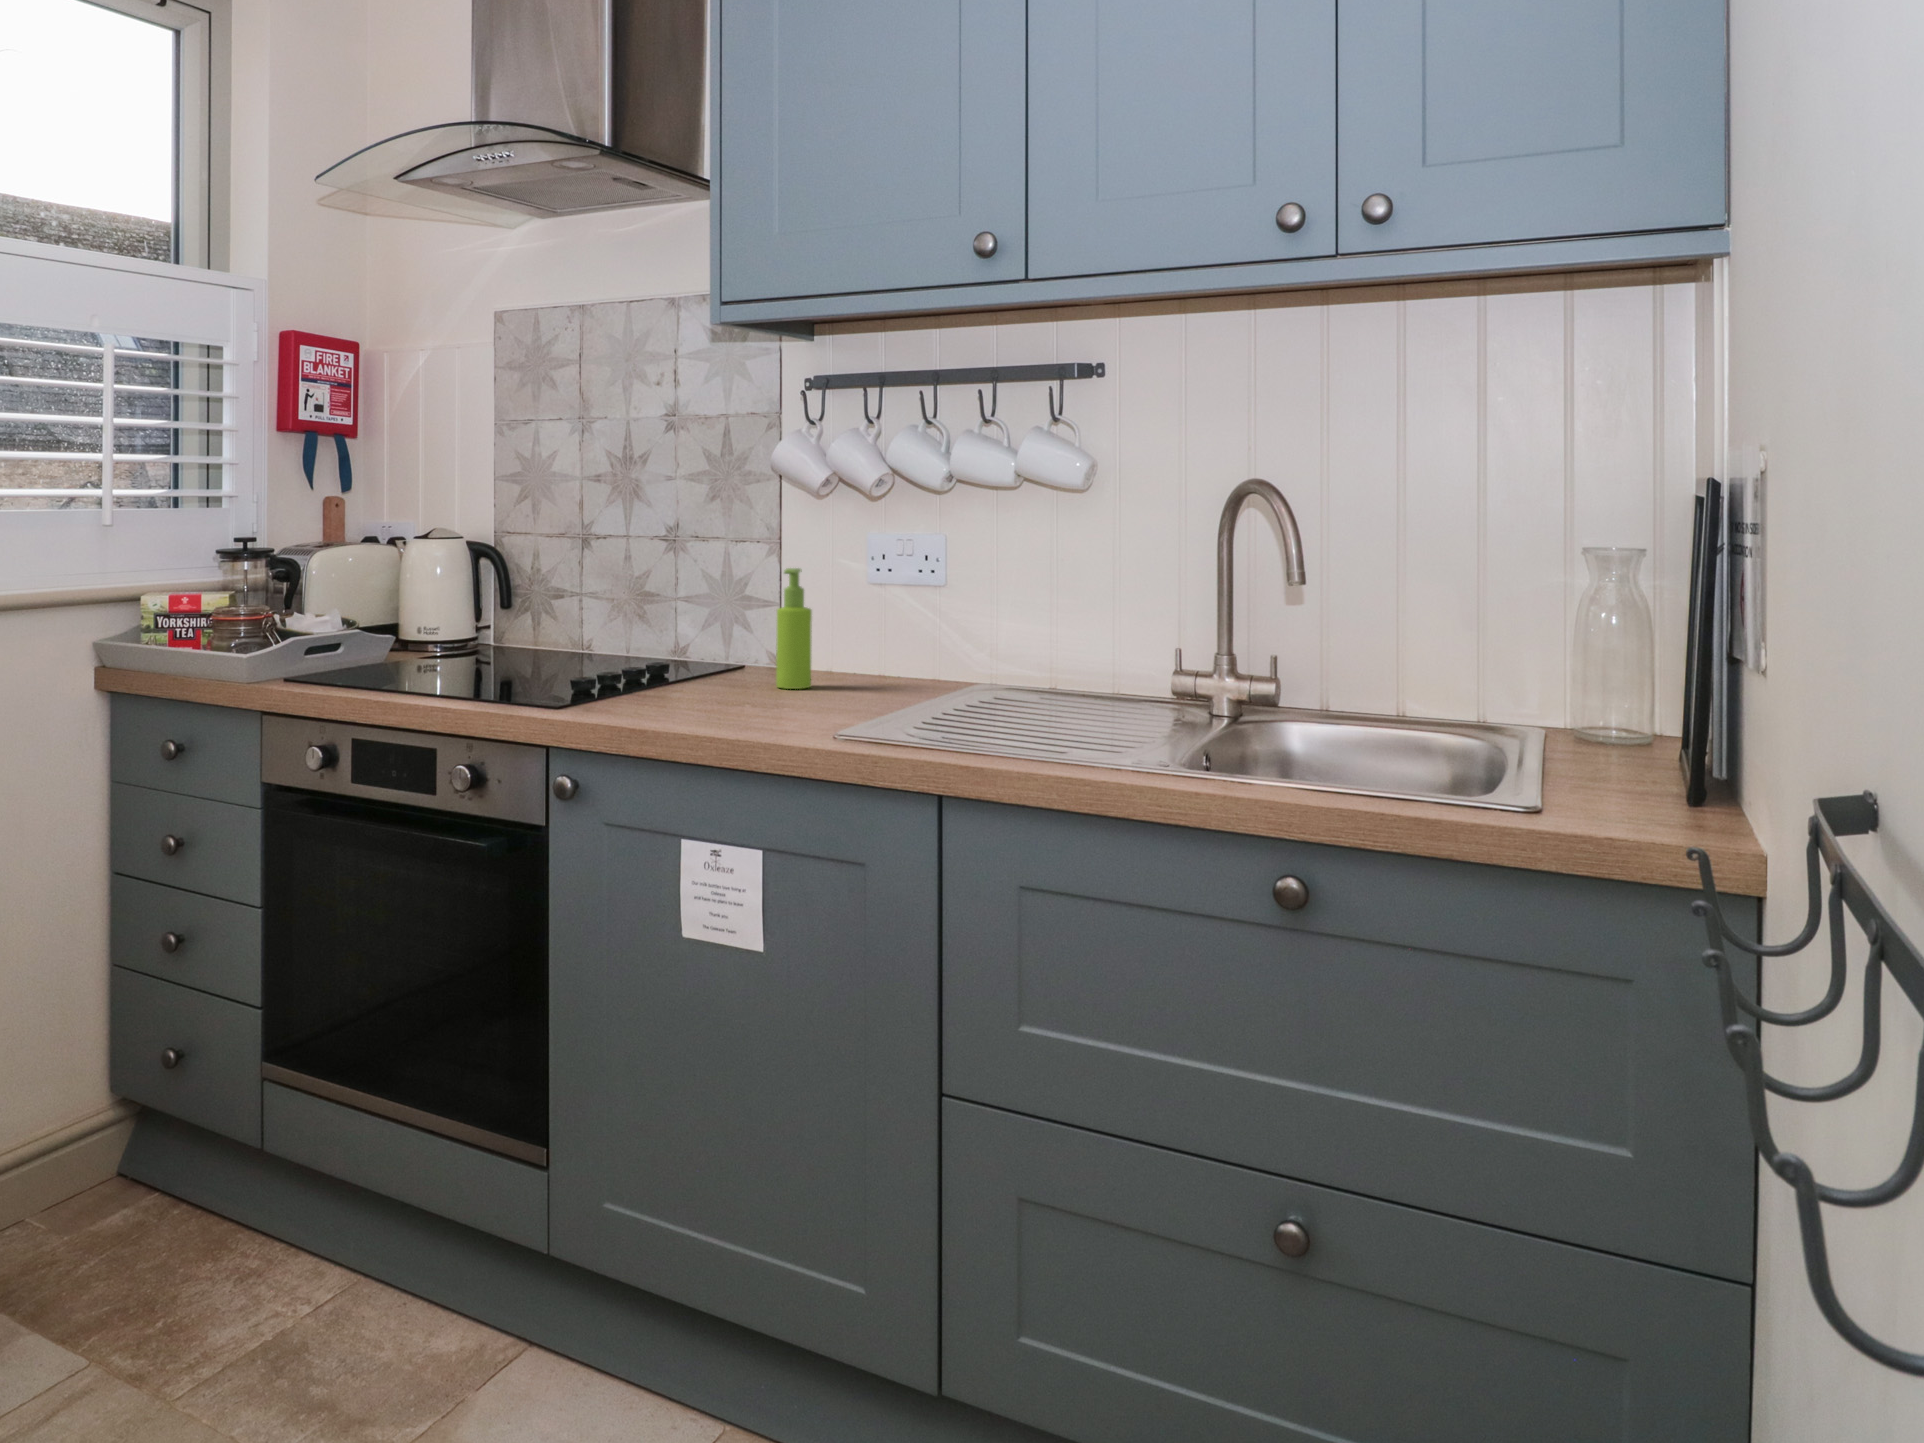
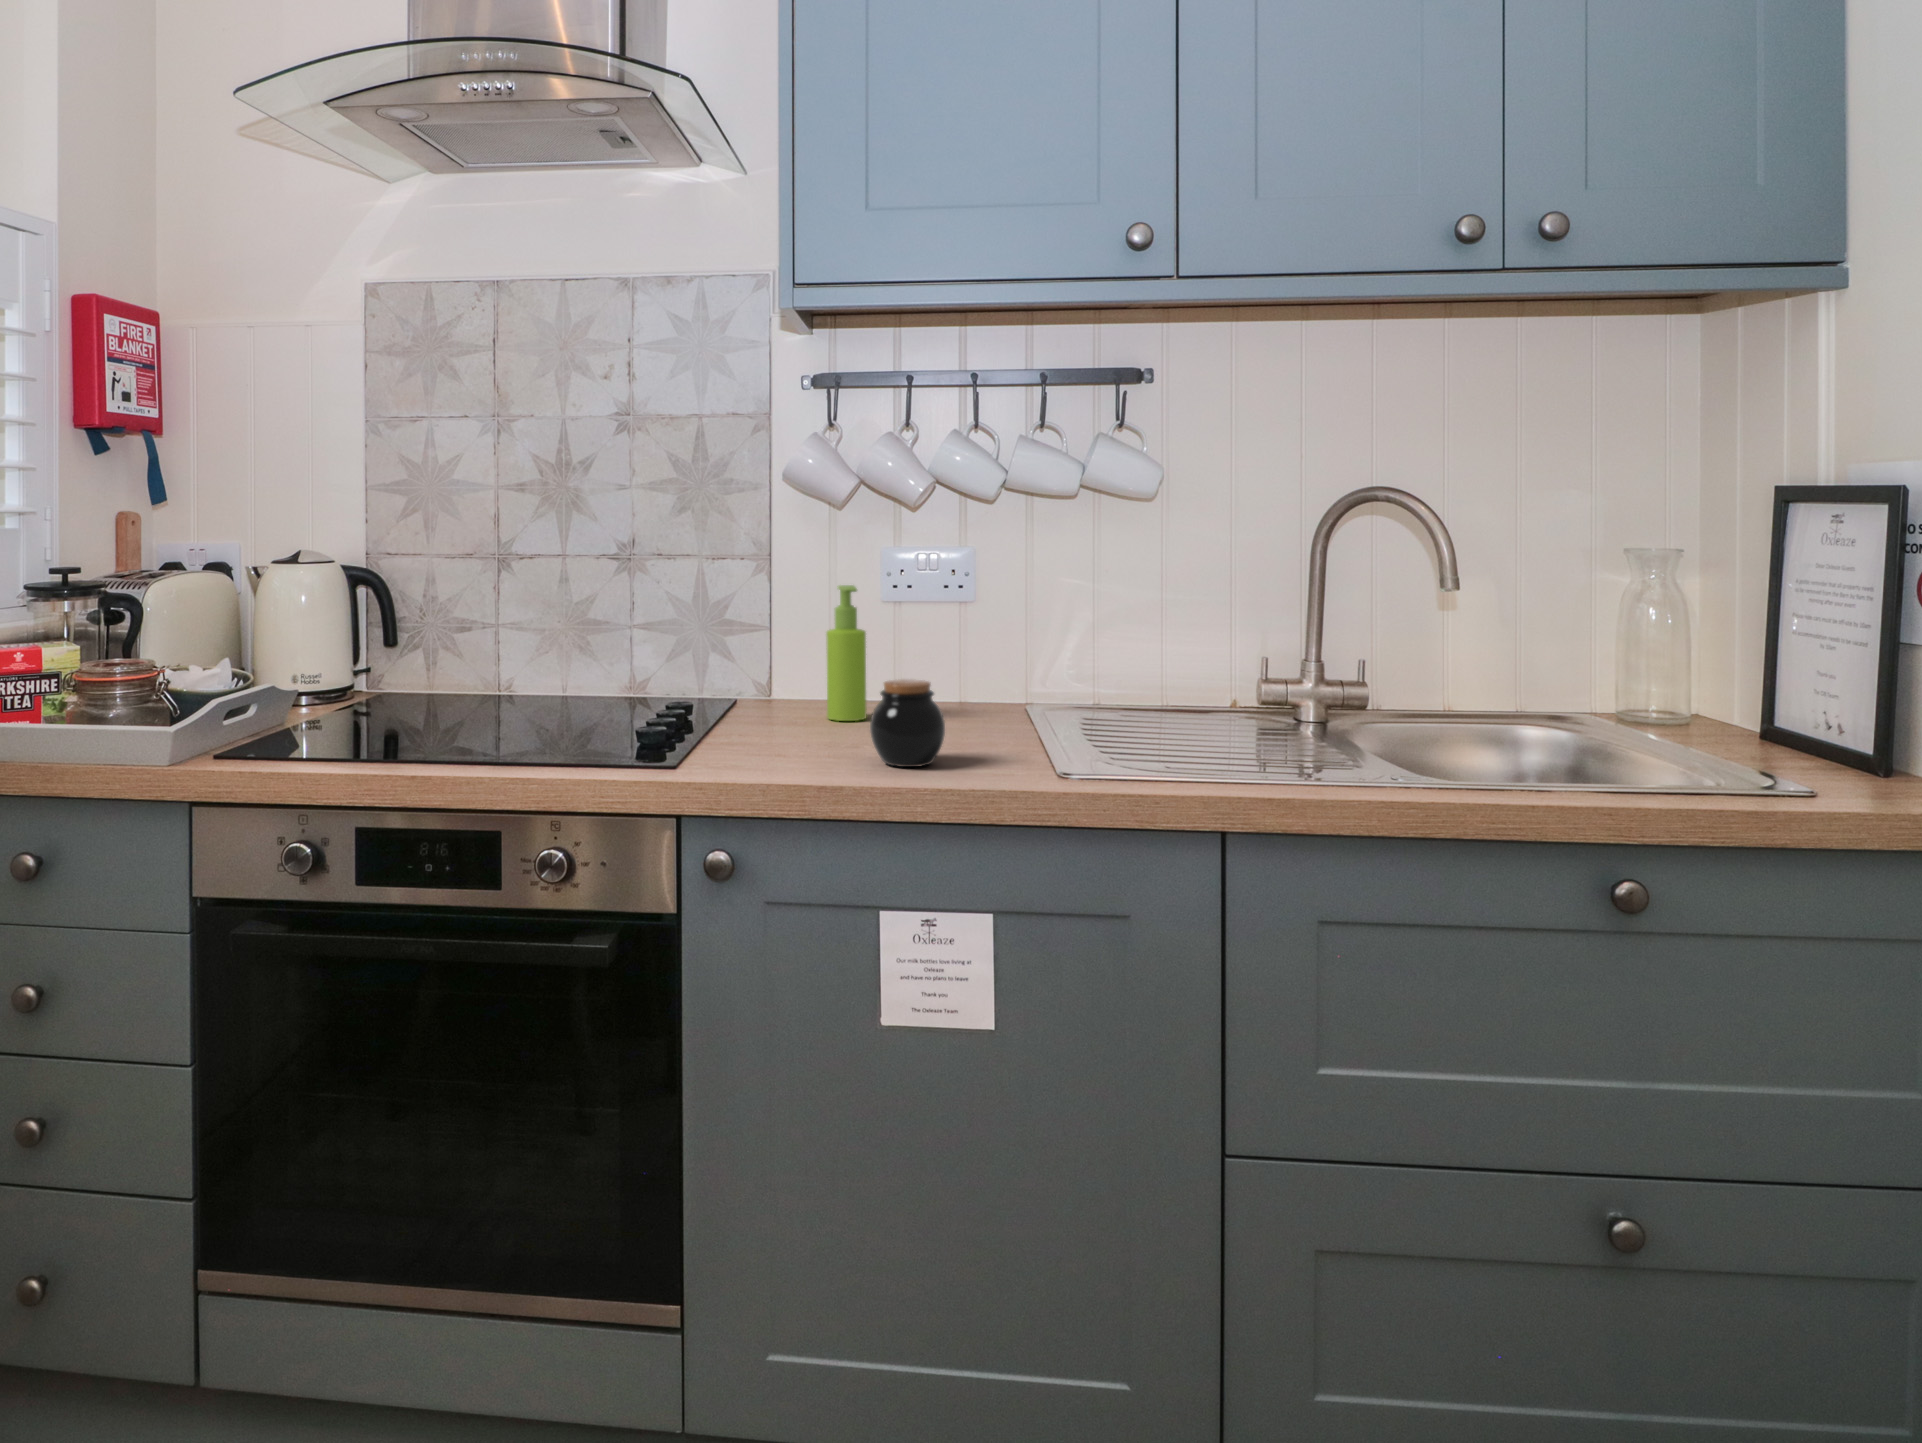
jar: none [712,647,777,721] -> present [870,679,945,767]

